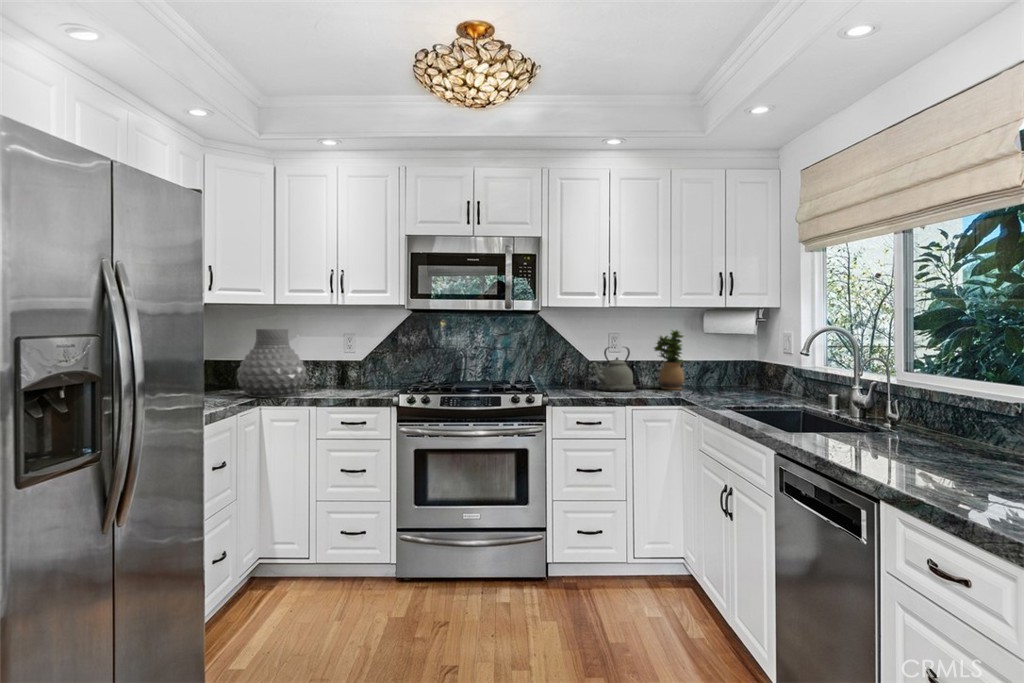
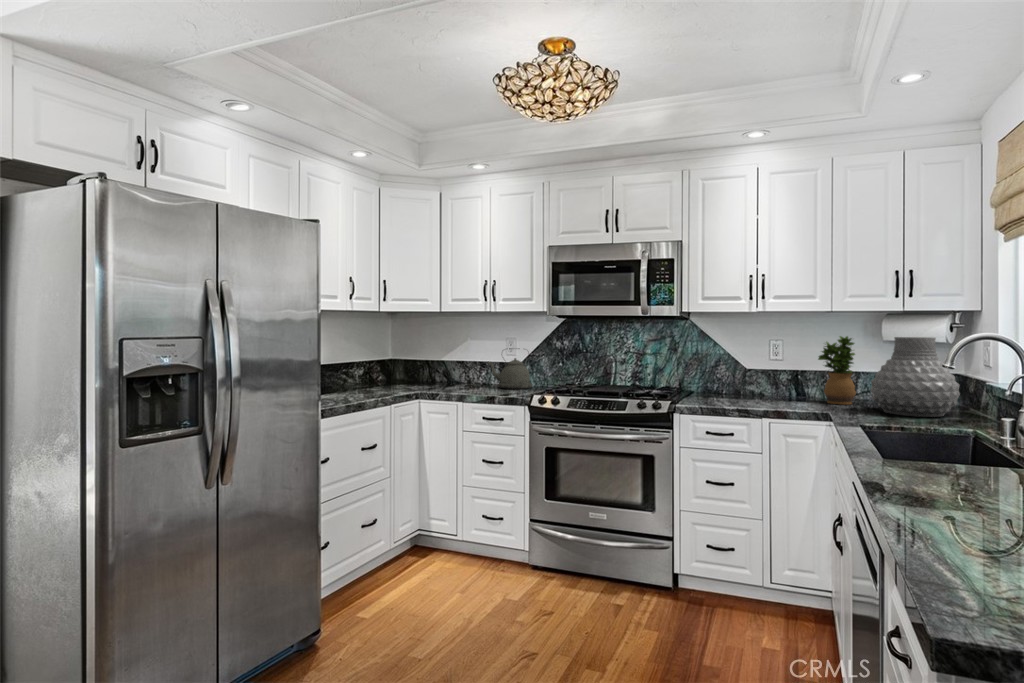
vase: present [237,329,307,397] -> present [871,337,960,417]
kettle: present [592,347,636,391] -> present [488,358,532,389]

